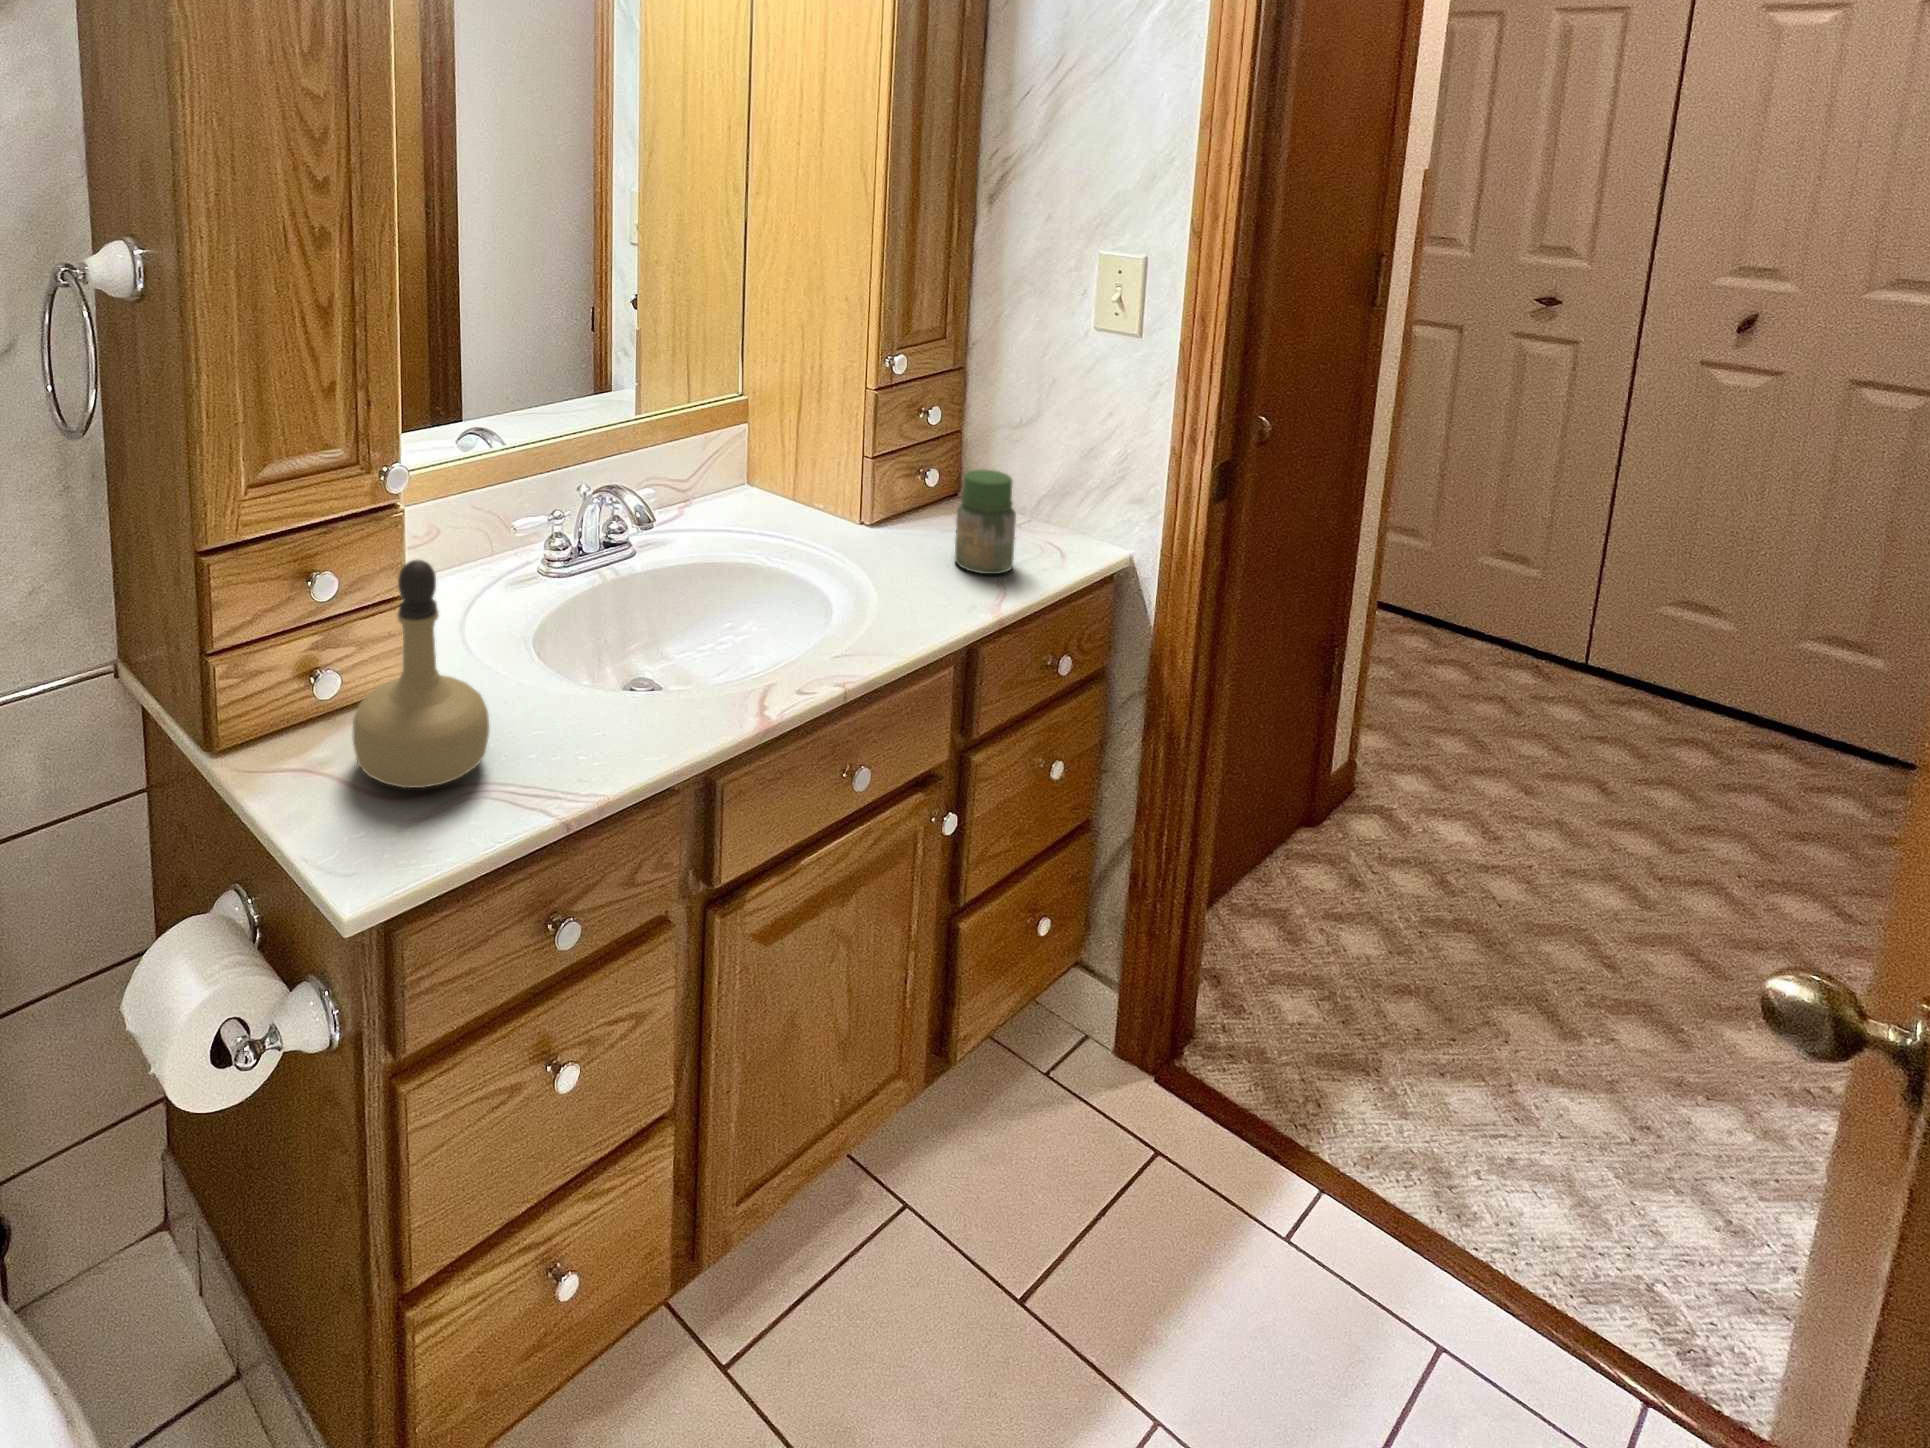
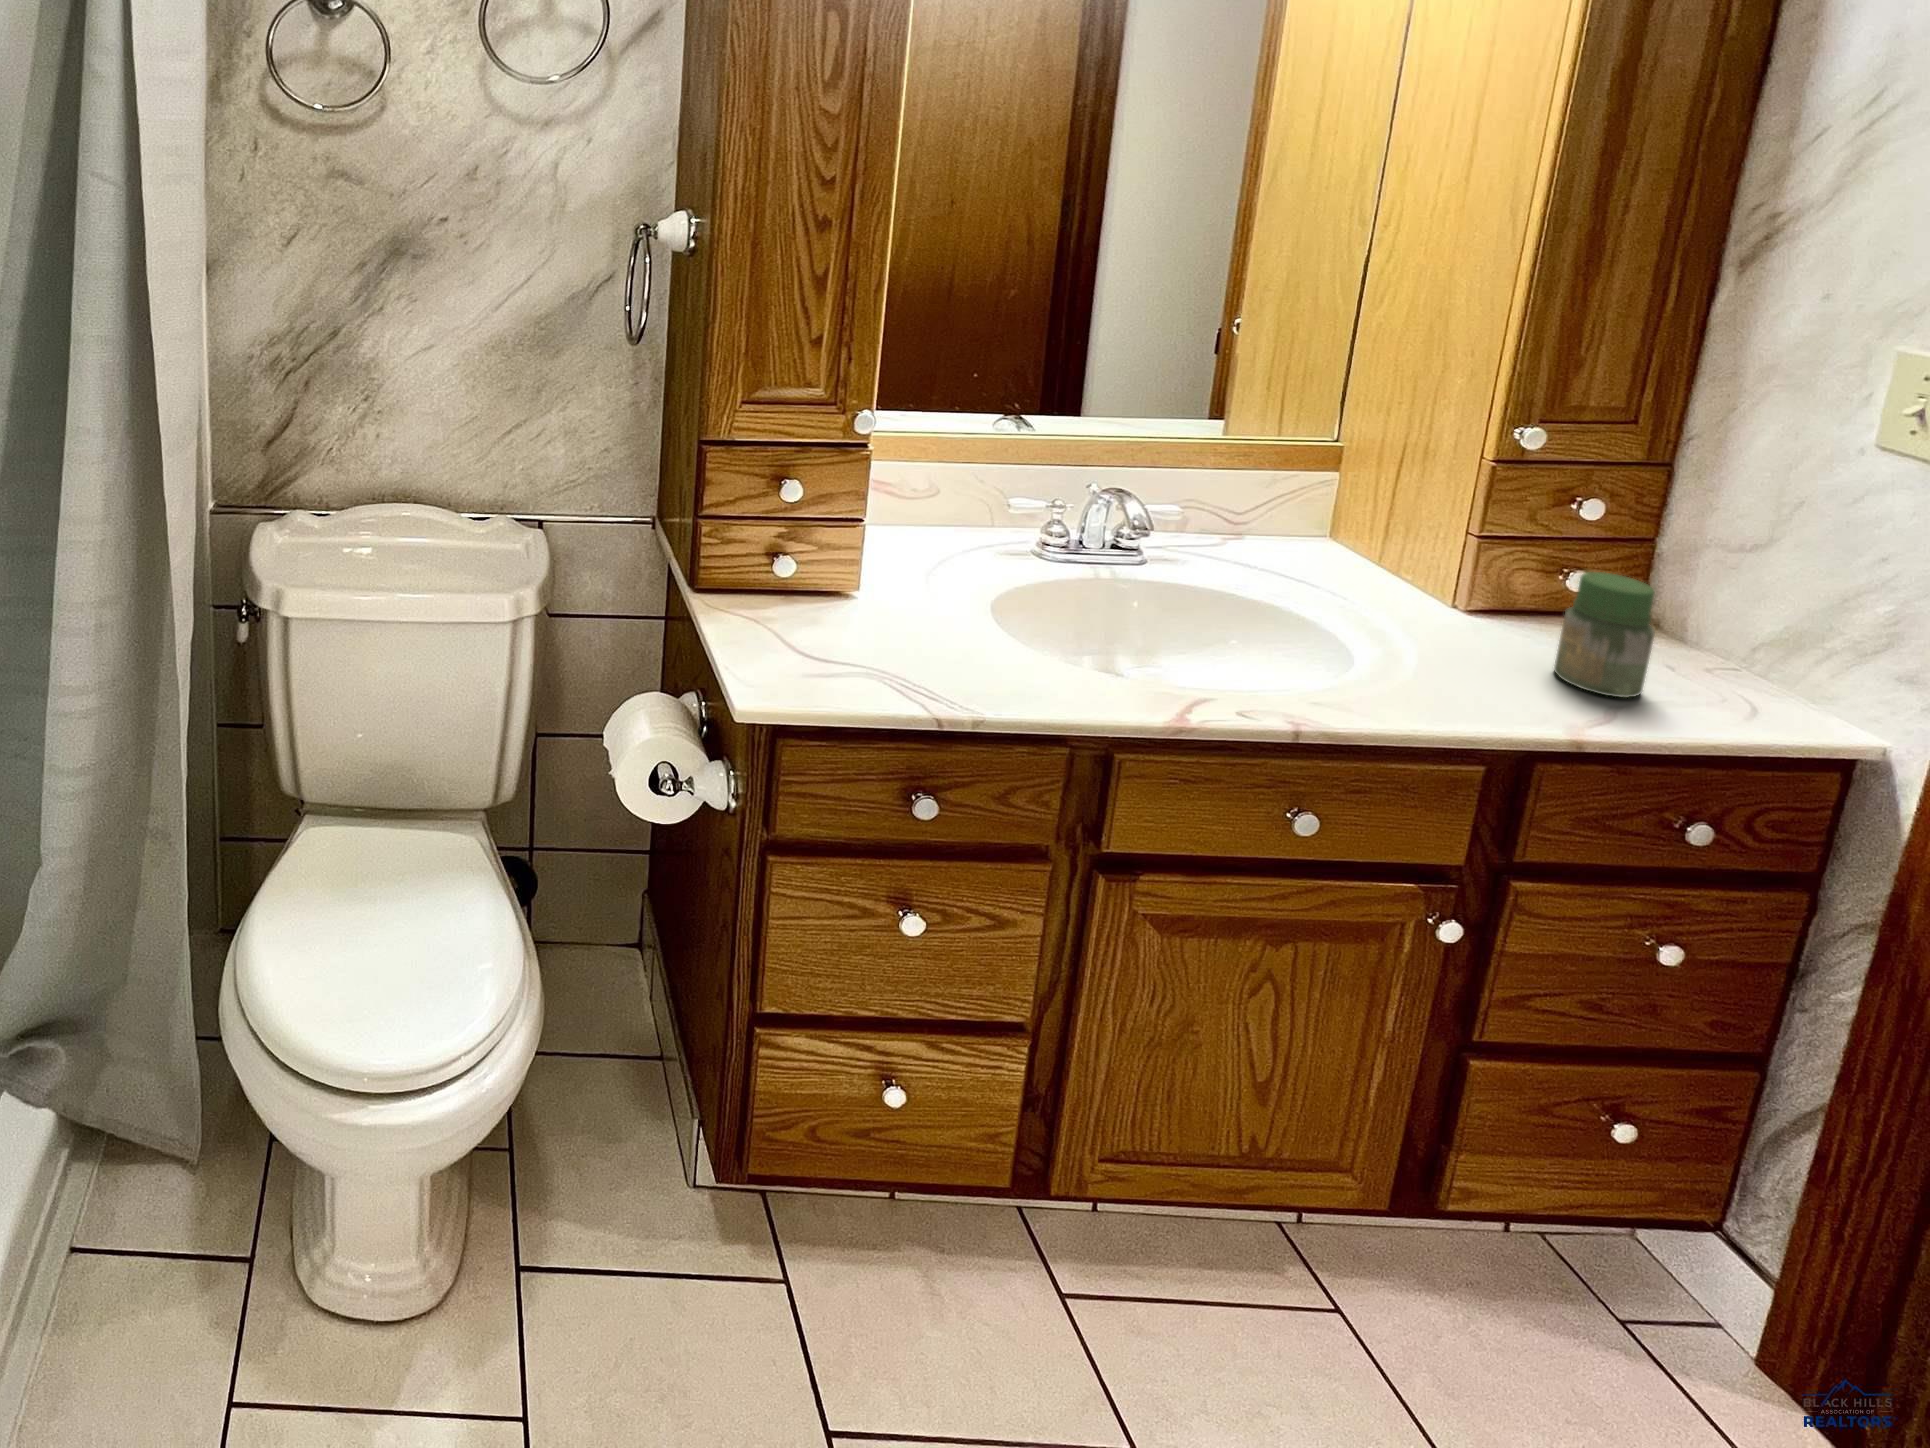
perfume bottle: present [352,560,489,788] -> none [785,482,898,658]

